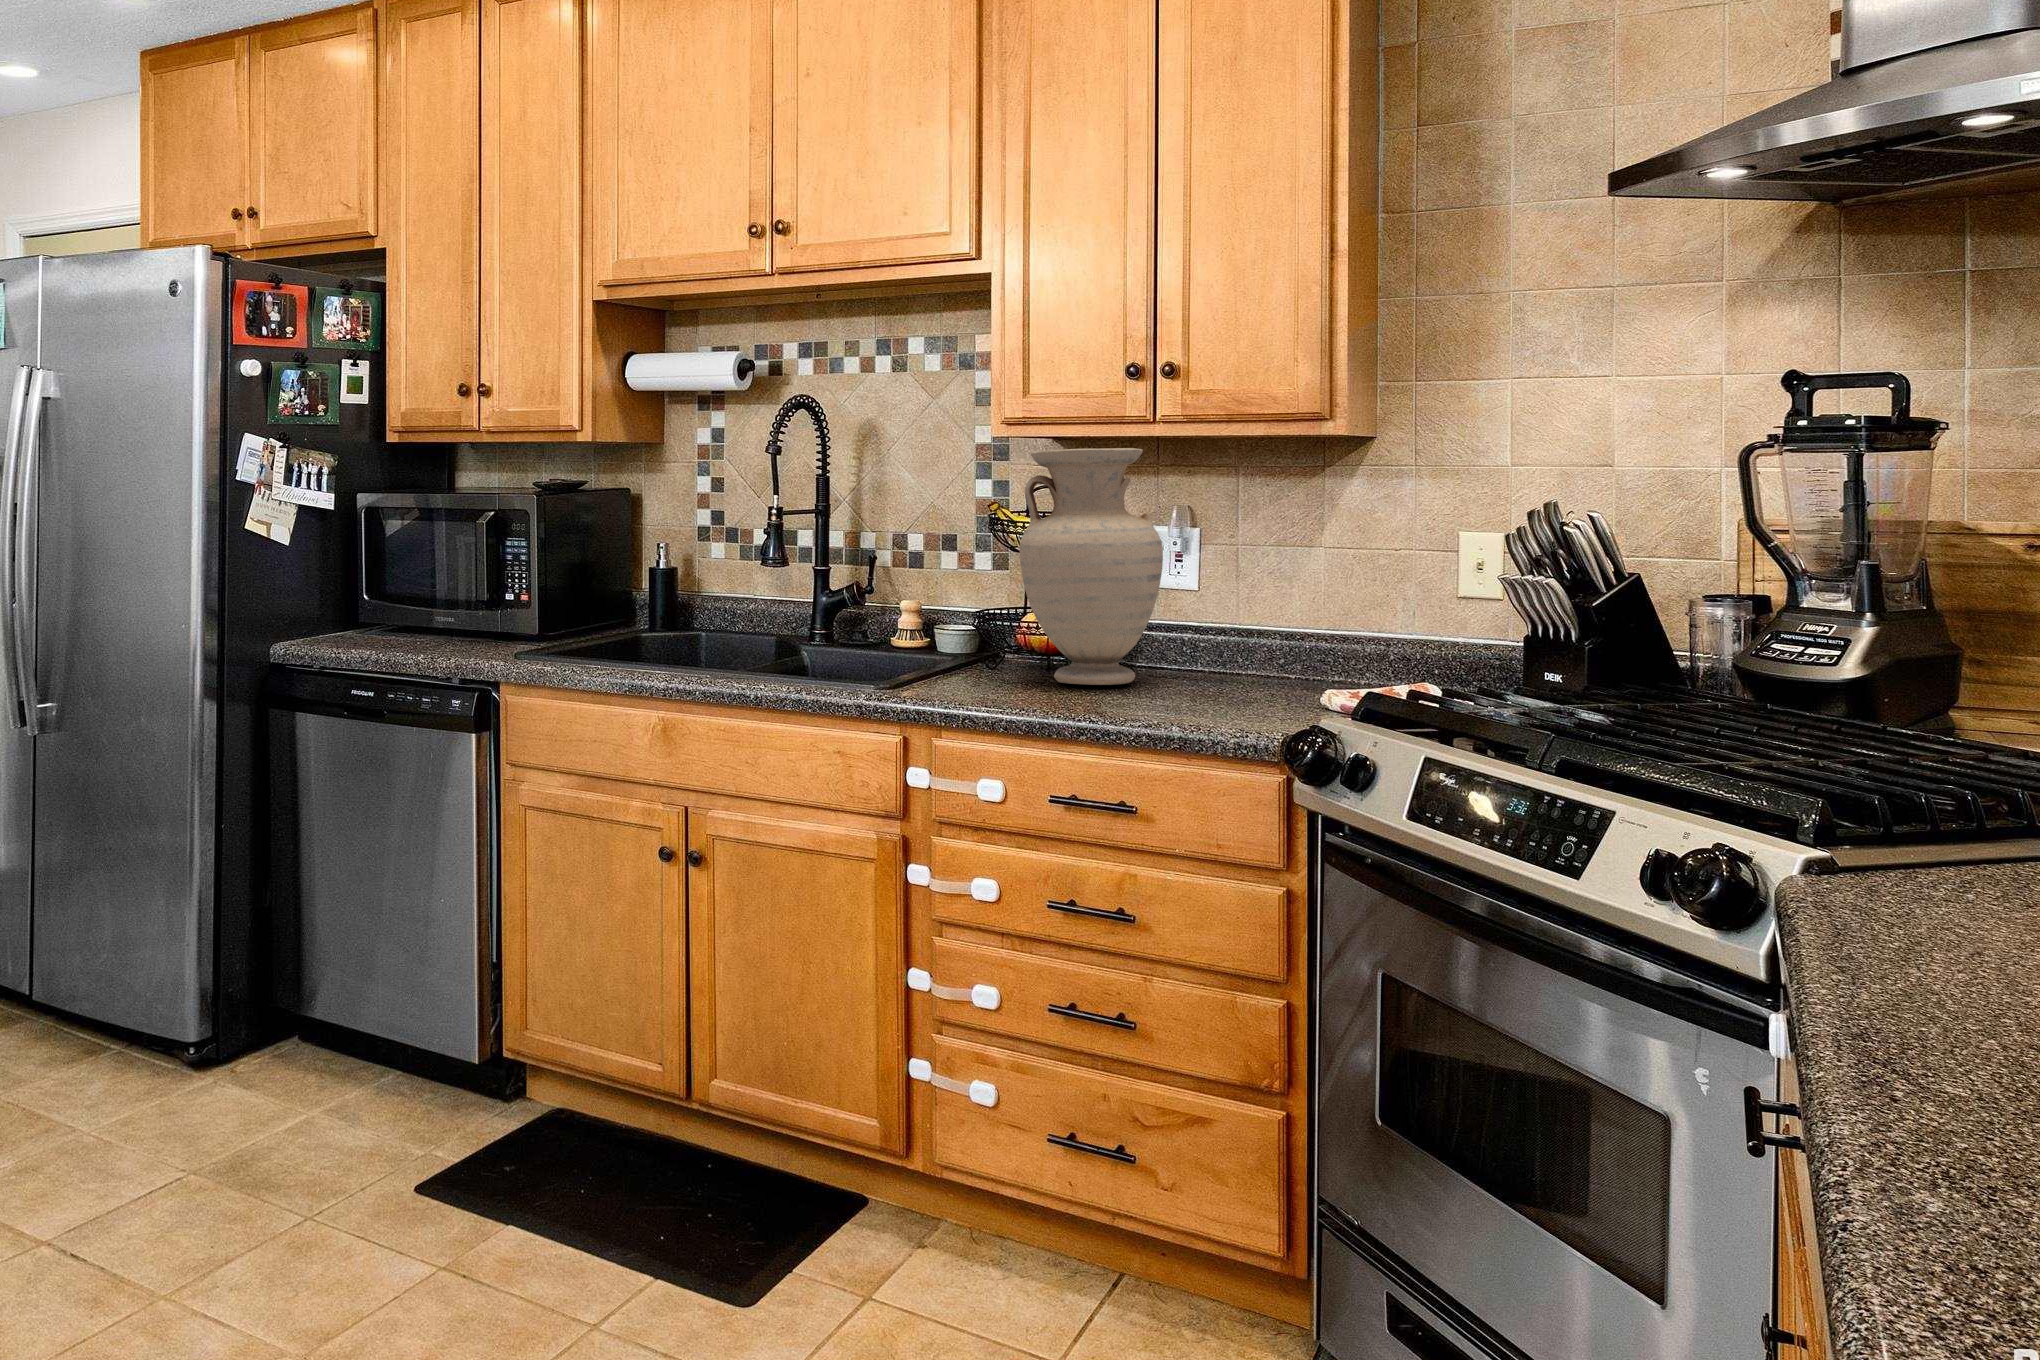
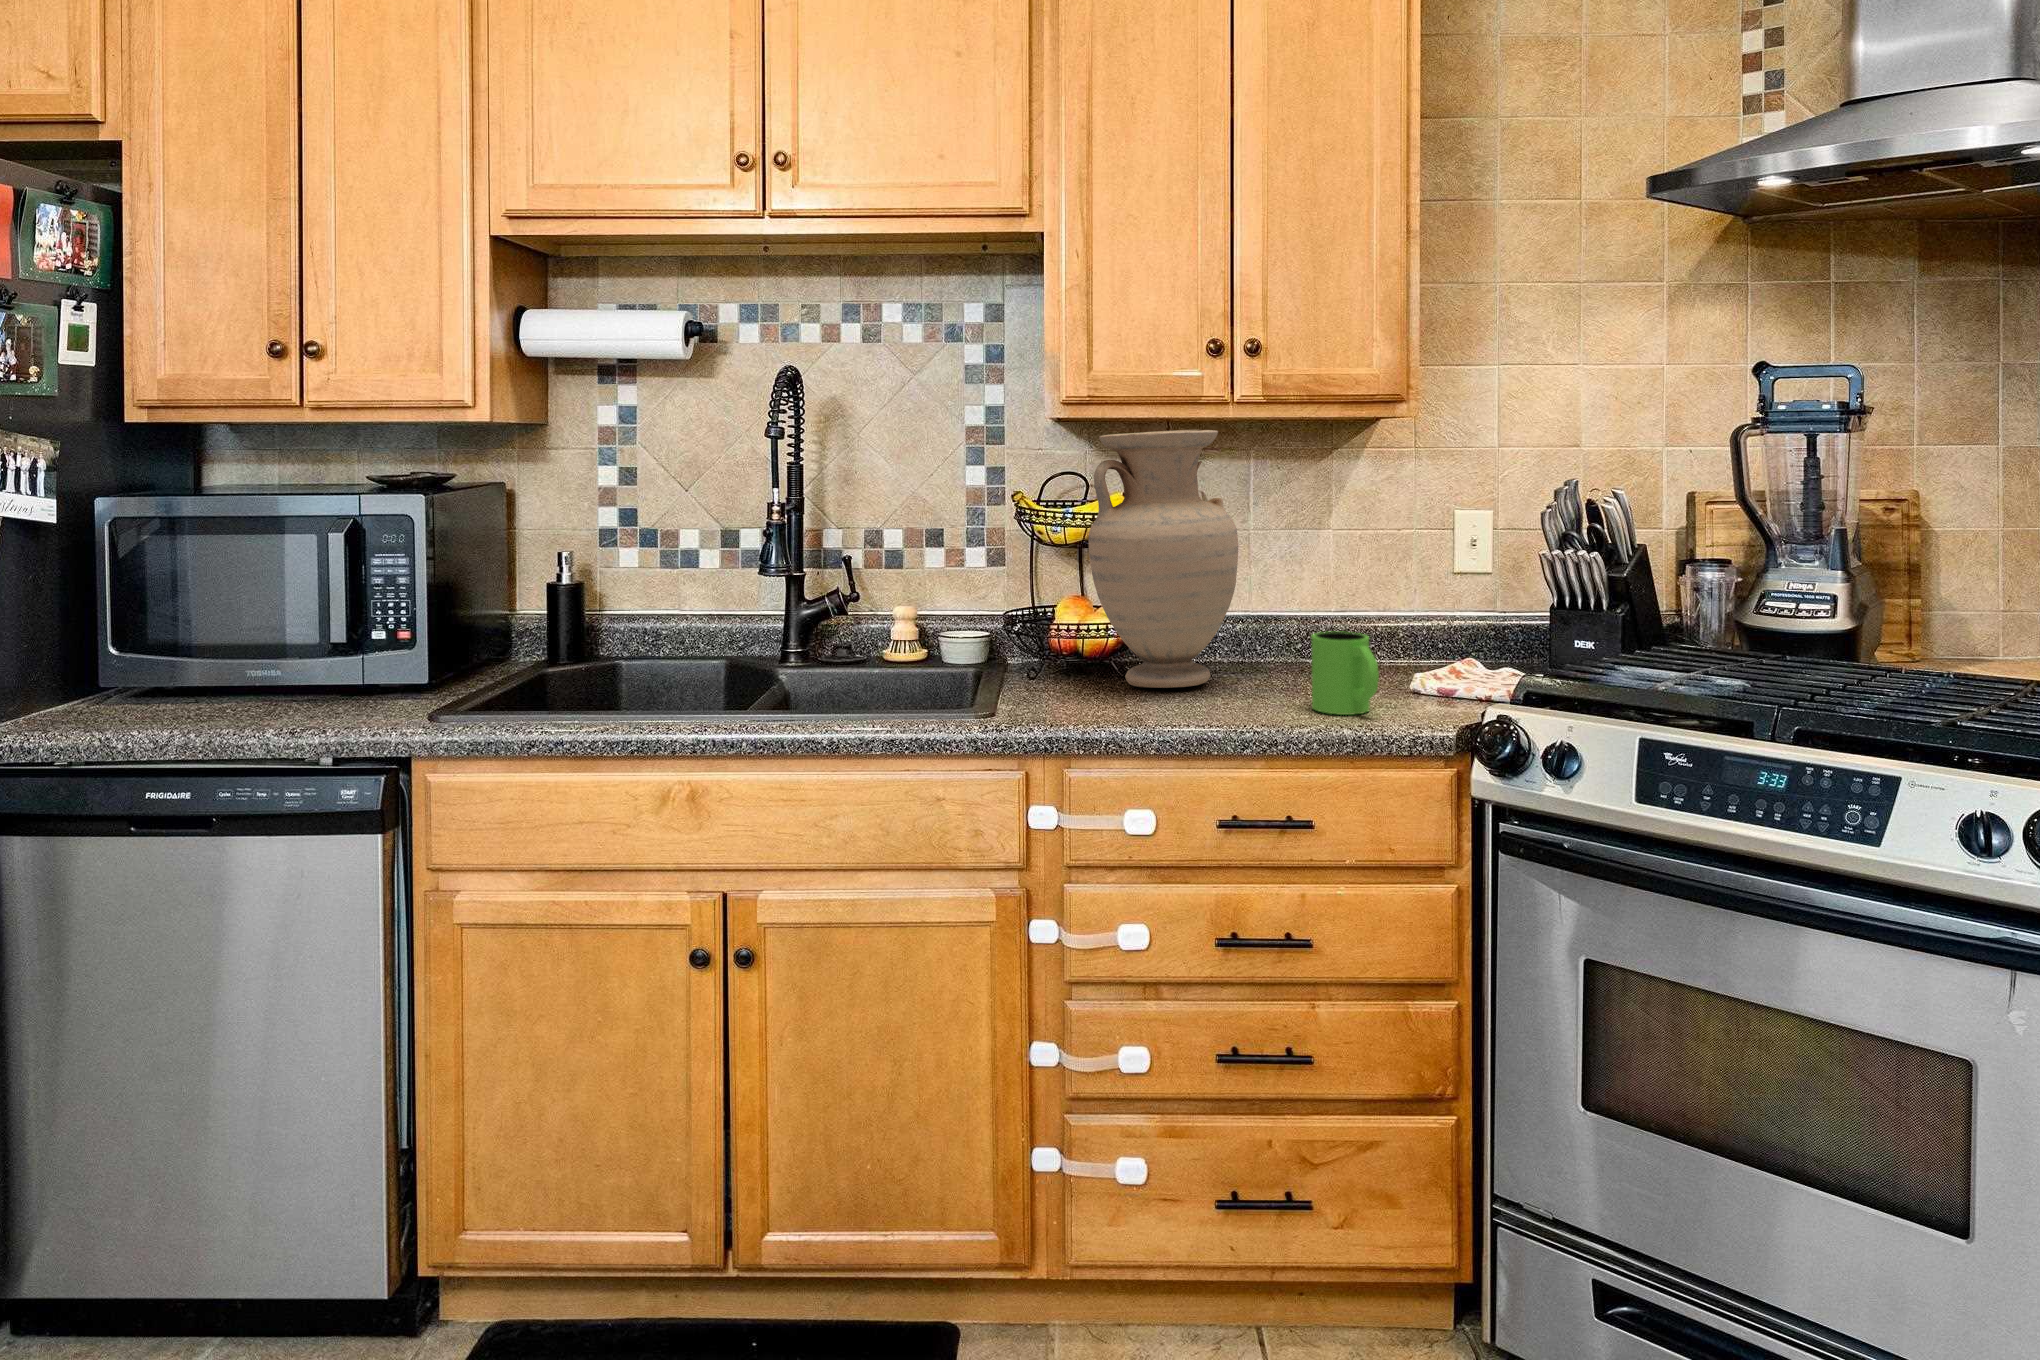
mug: none [1170,637,1227,713] -> present [1311,632,1379,715]

